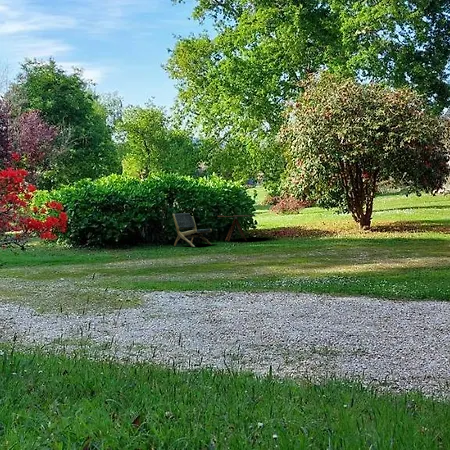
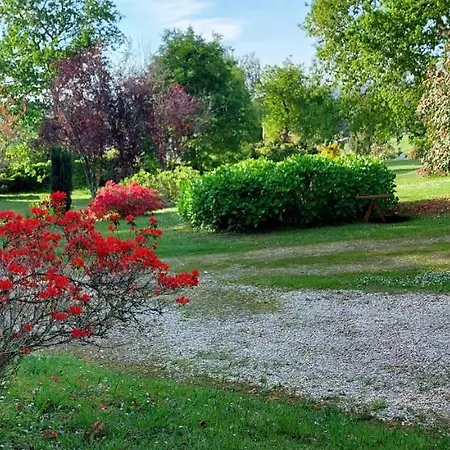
lounge chair: present [173,214,212,247] -> none [309,195,350,230]

